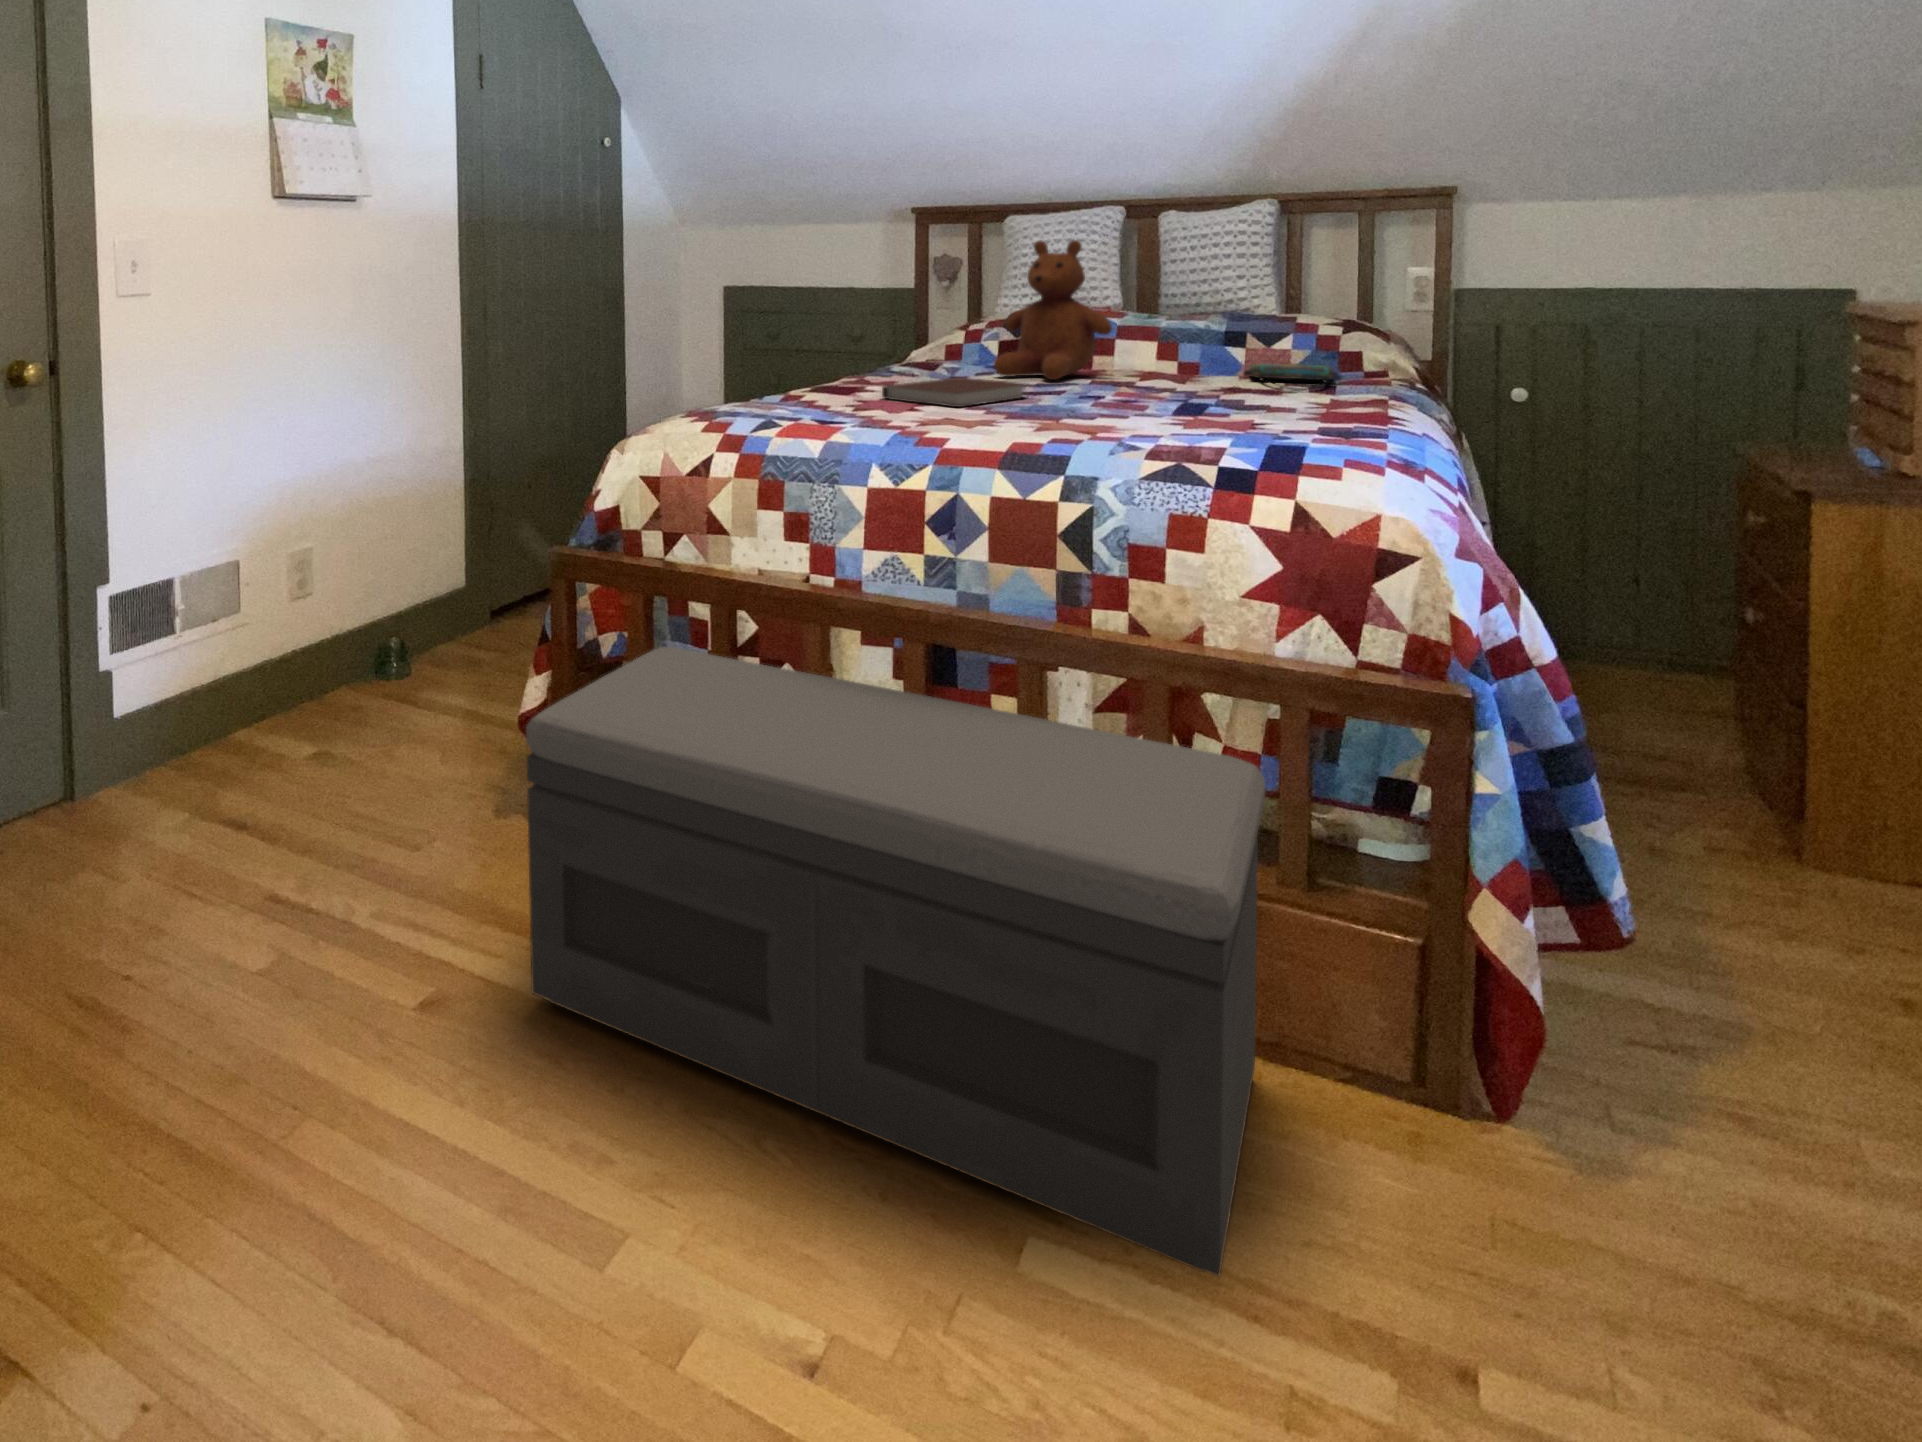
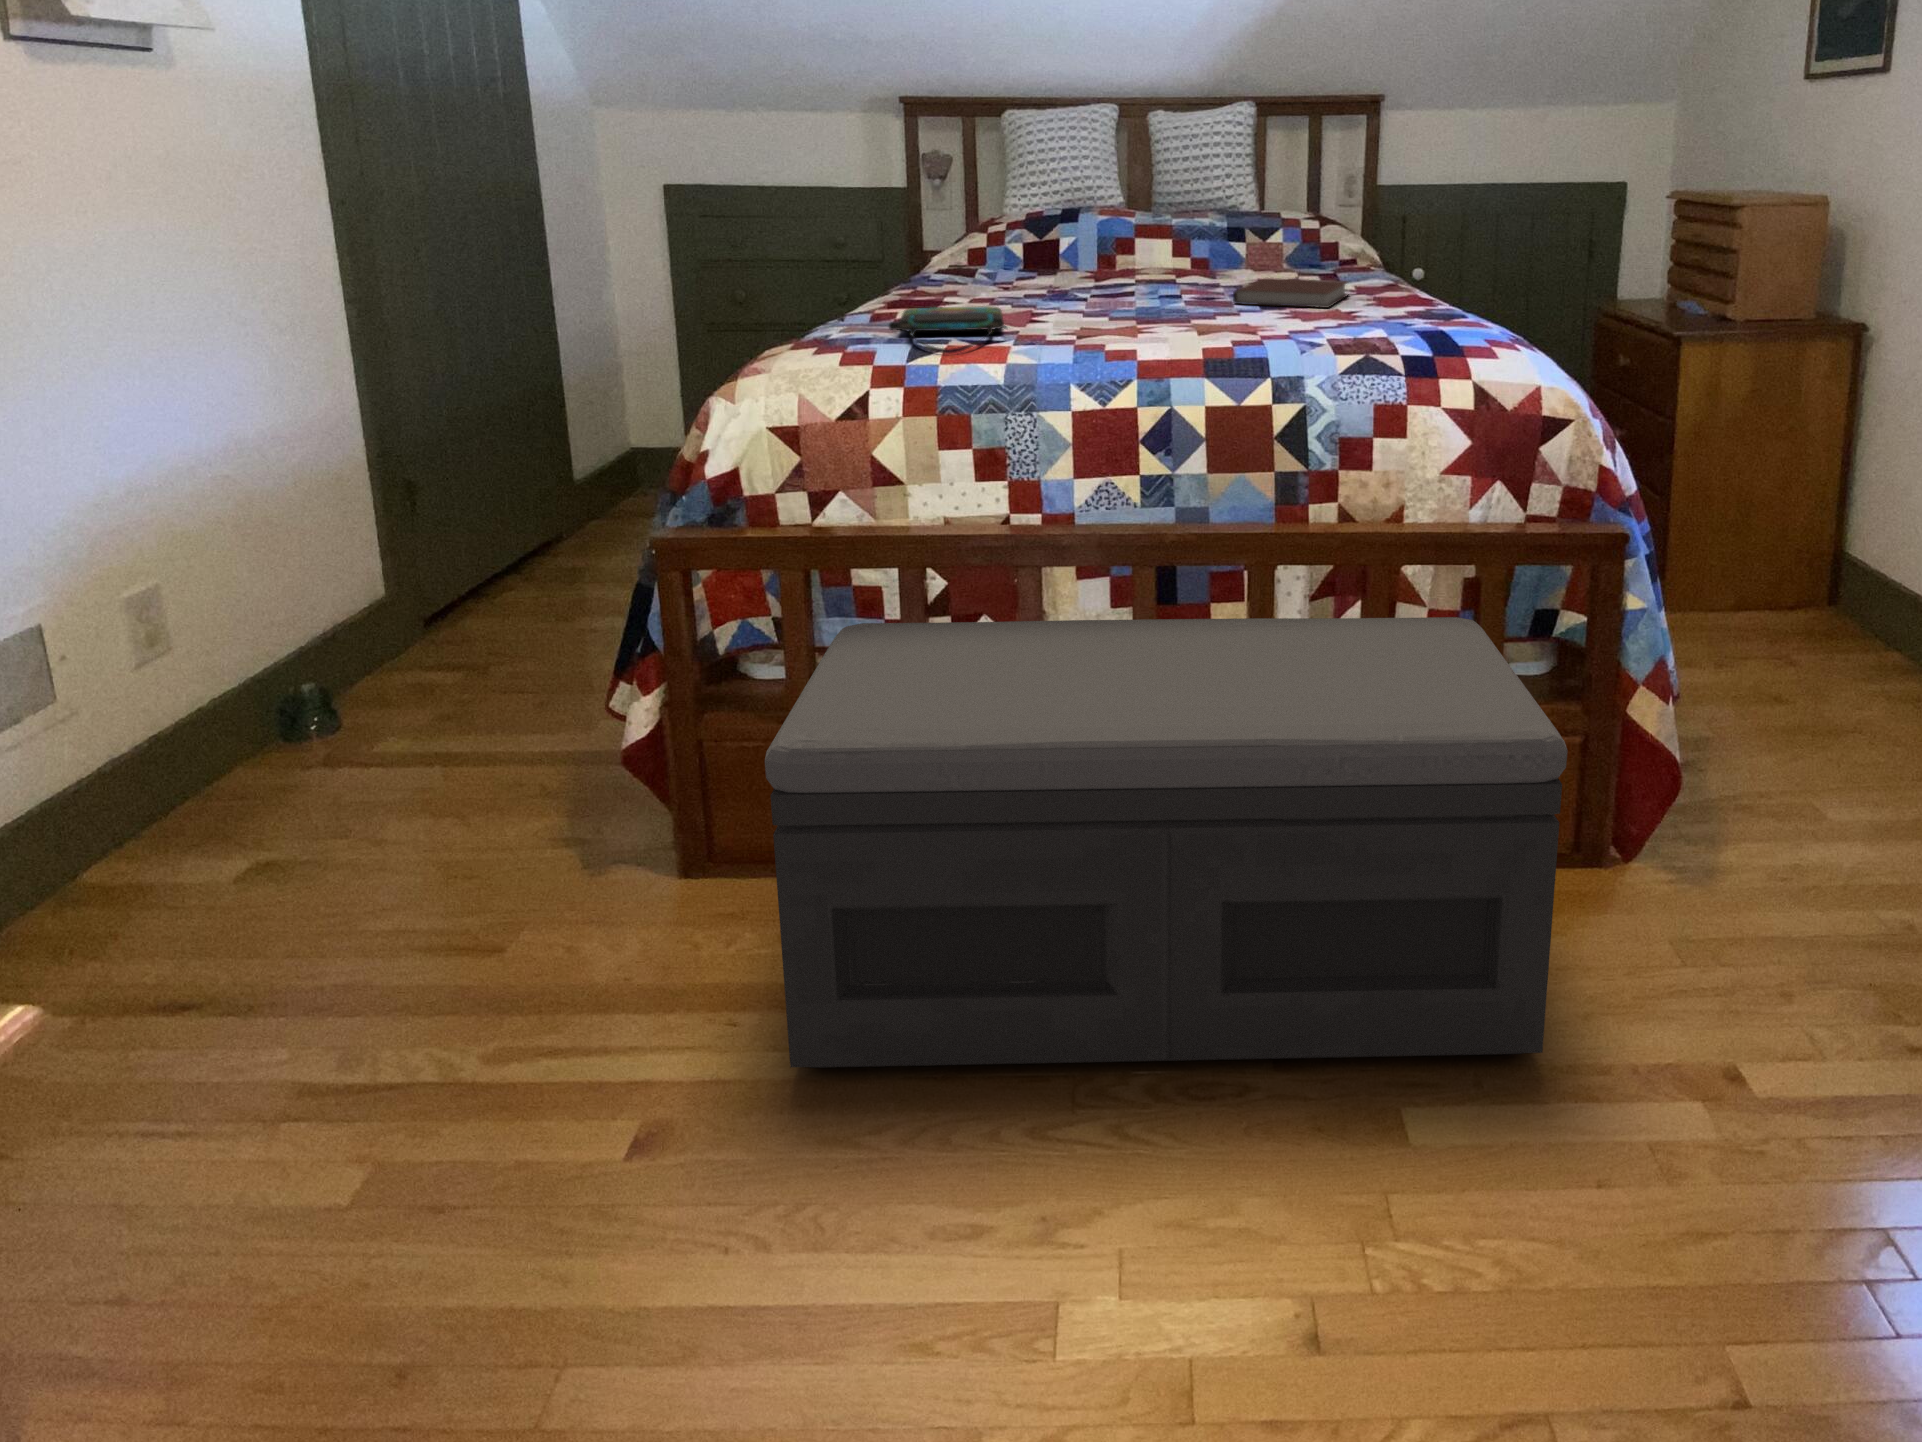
teddy bear: present [994,240,1112,380] -> none [1041,135,1152,282]
tote bag: present [1244,363,1339,391] -> present [889,306,1007,354]
notebook: present [882,377,1028,407] -> present [1233,278,1348,308]

